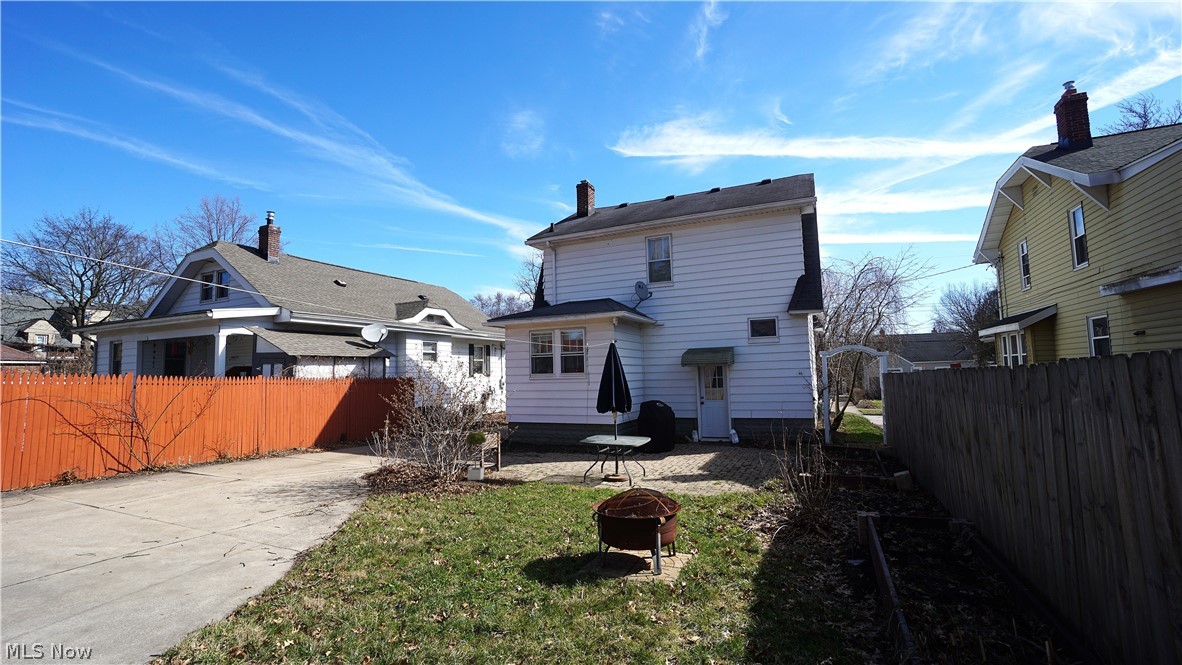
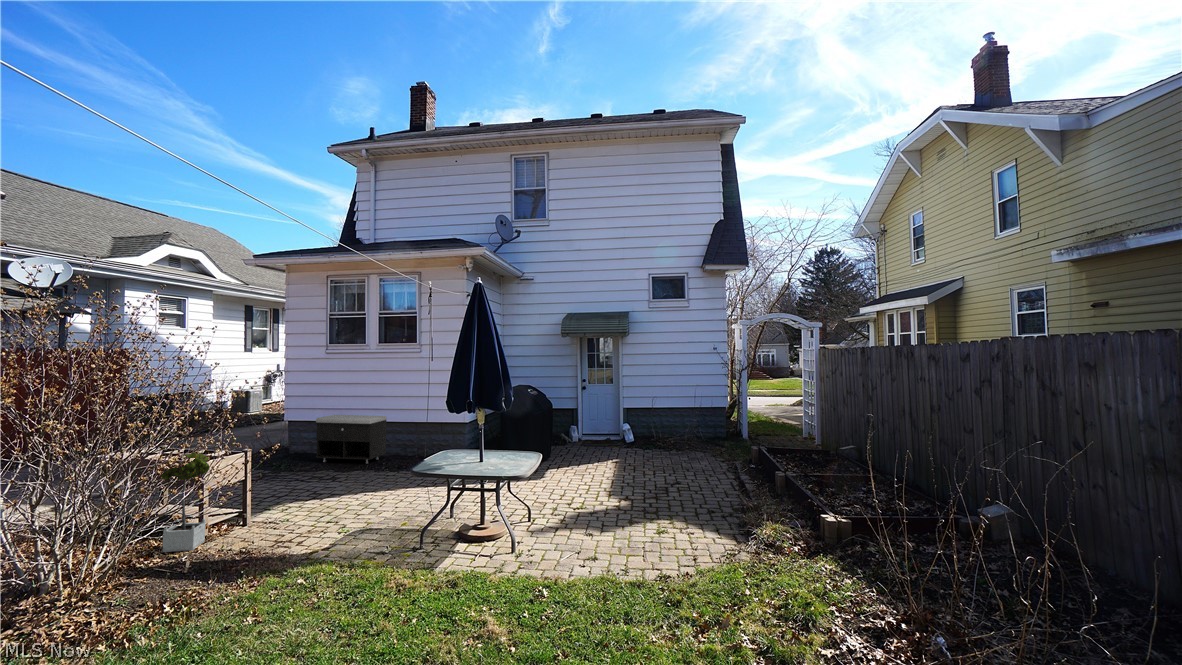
storage bench: none [526,419,567,450] -> present [316,415,386,463]

